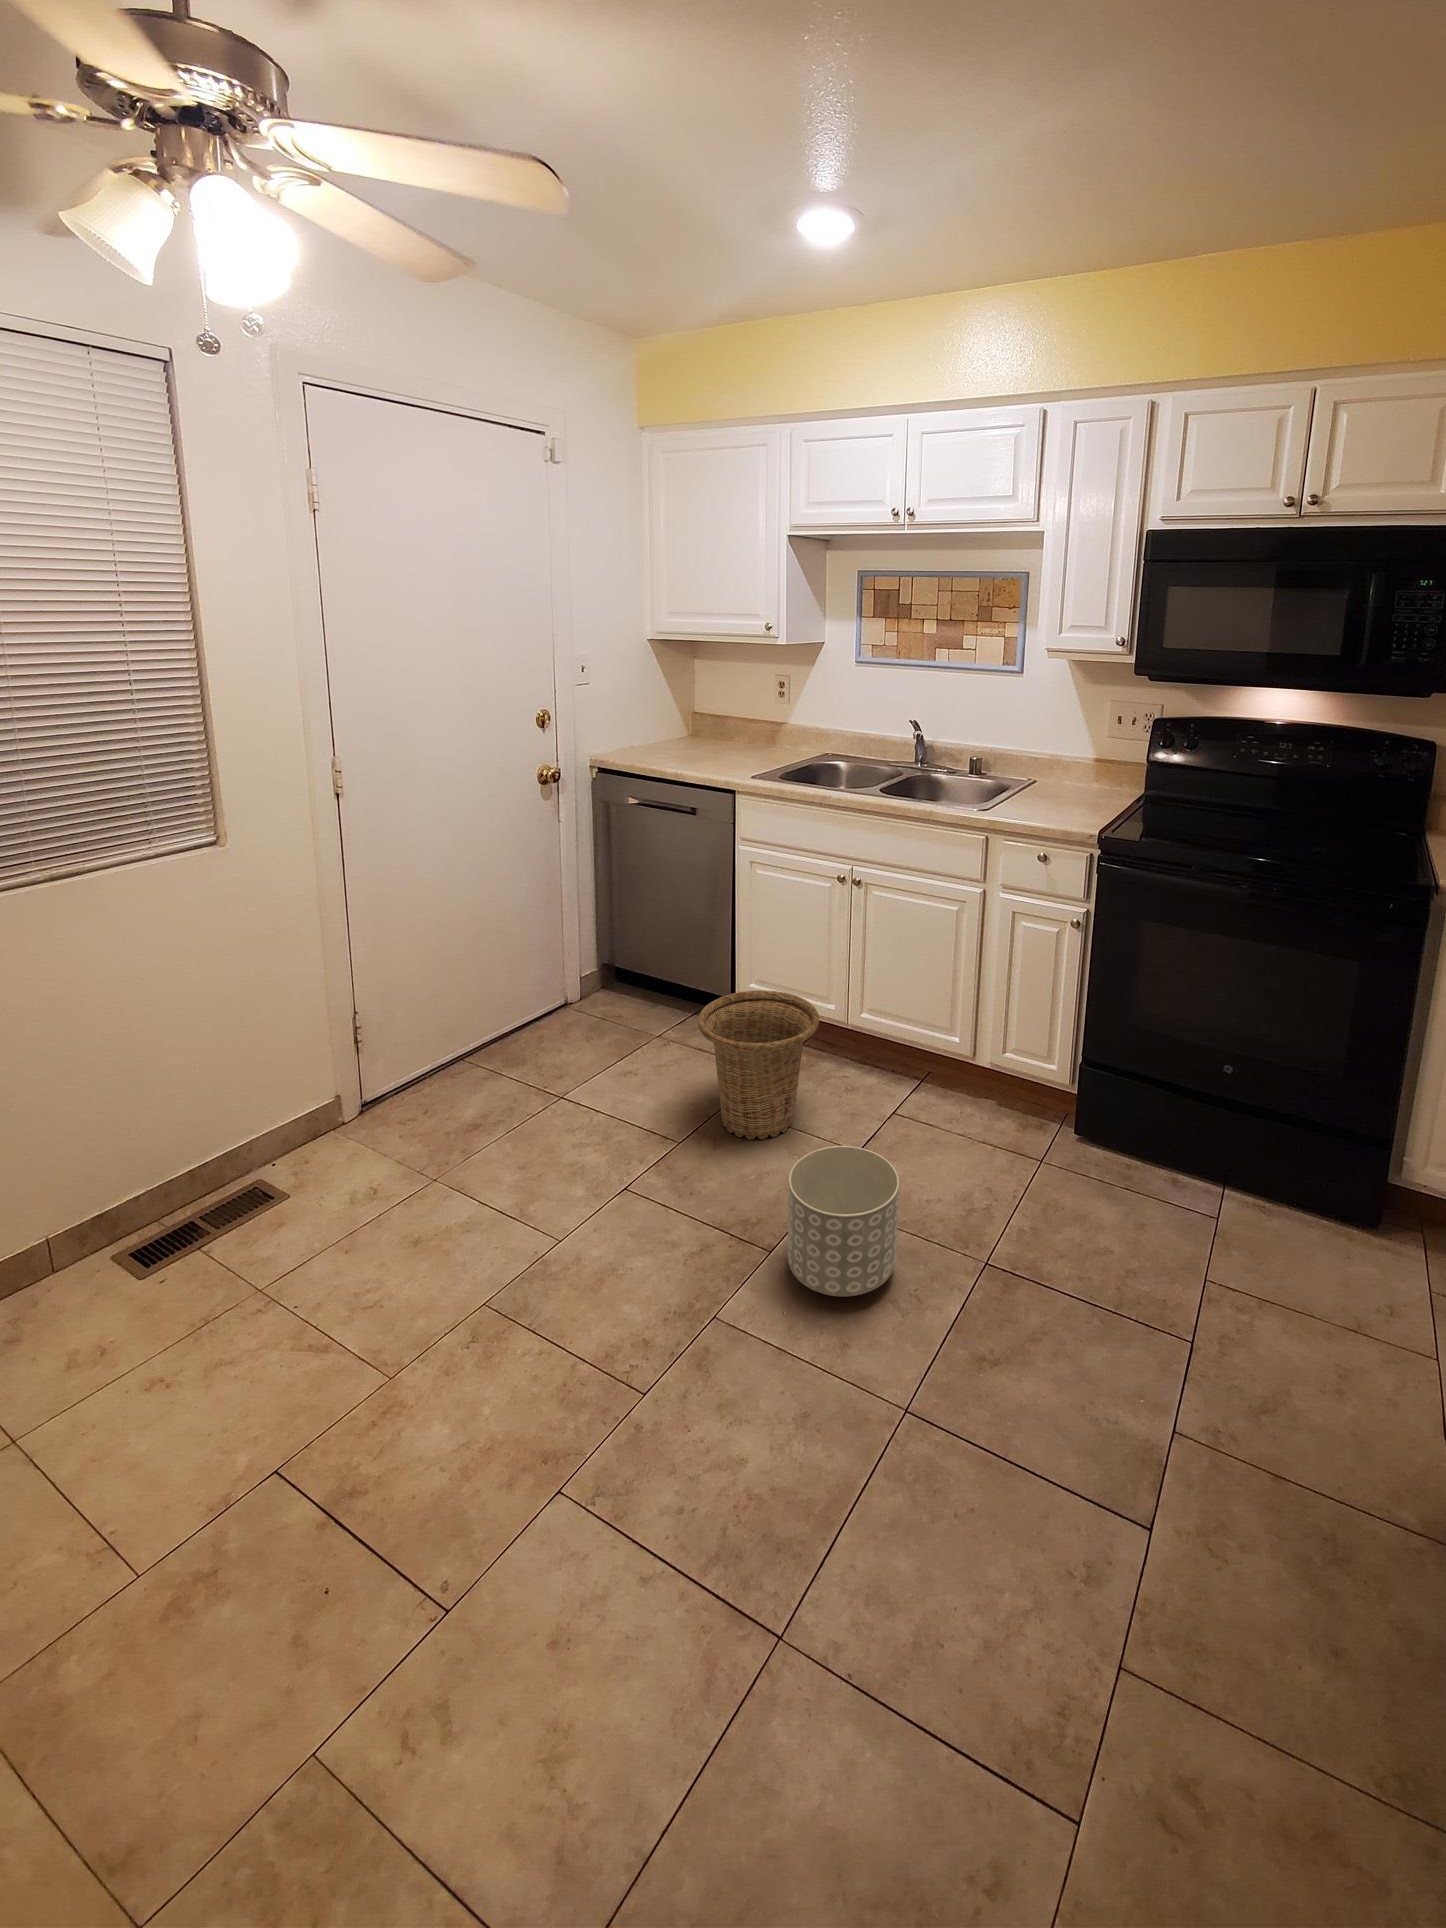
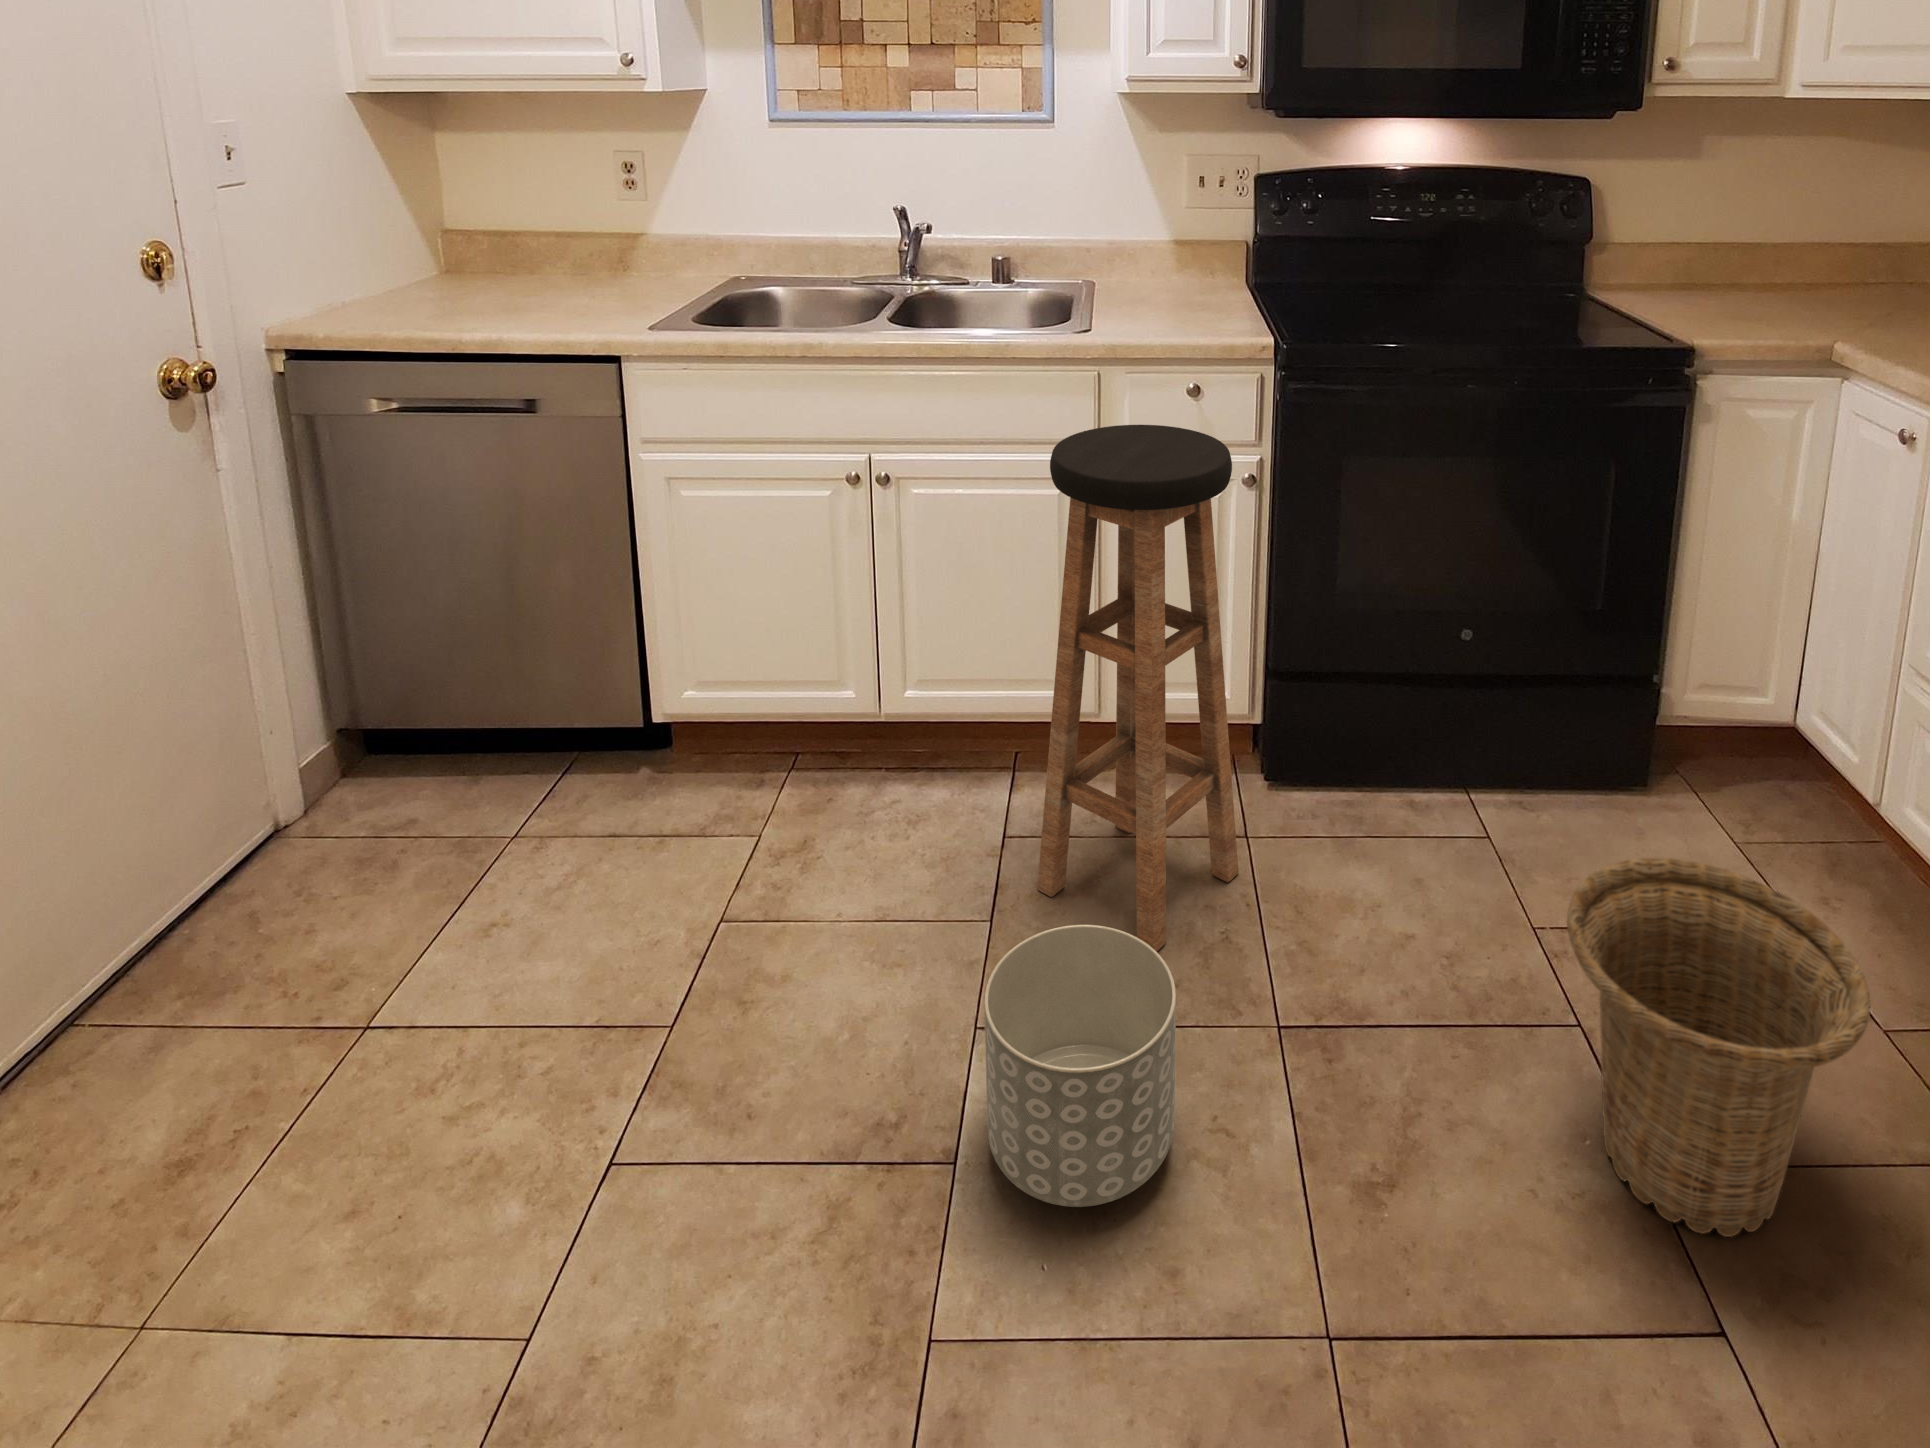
bar stool: none [897,870,1032,1200] -> present [1037,425,1238,952]
basket: present [698,990,819,1139] -> present [1567,858,1871,1237]

